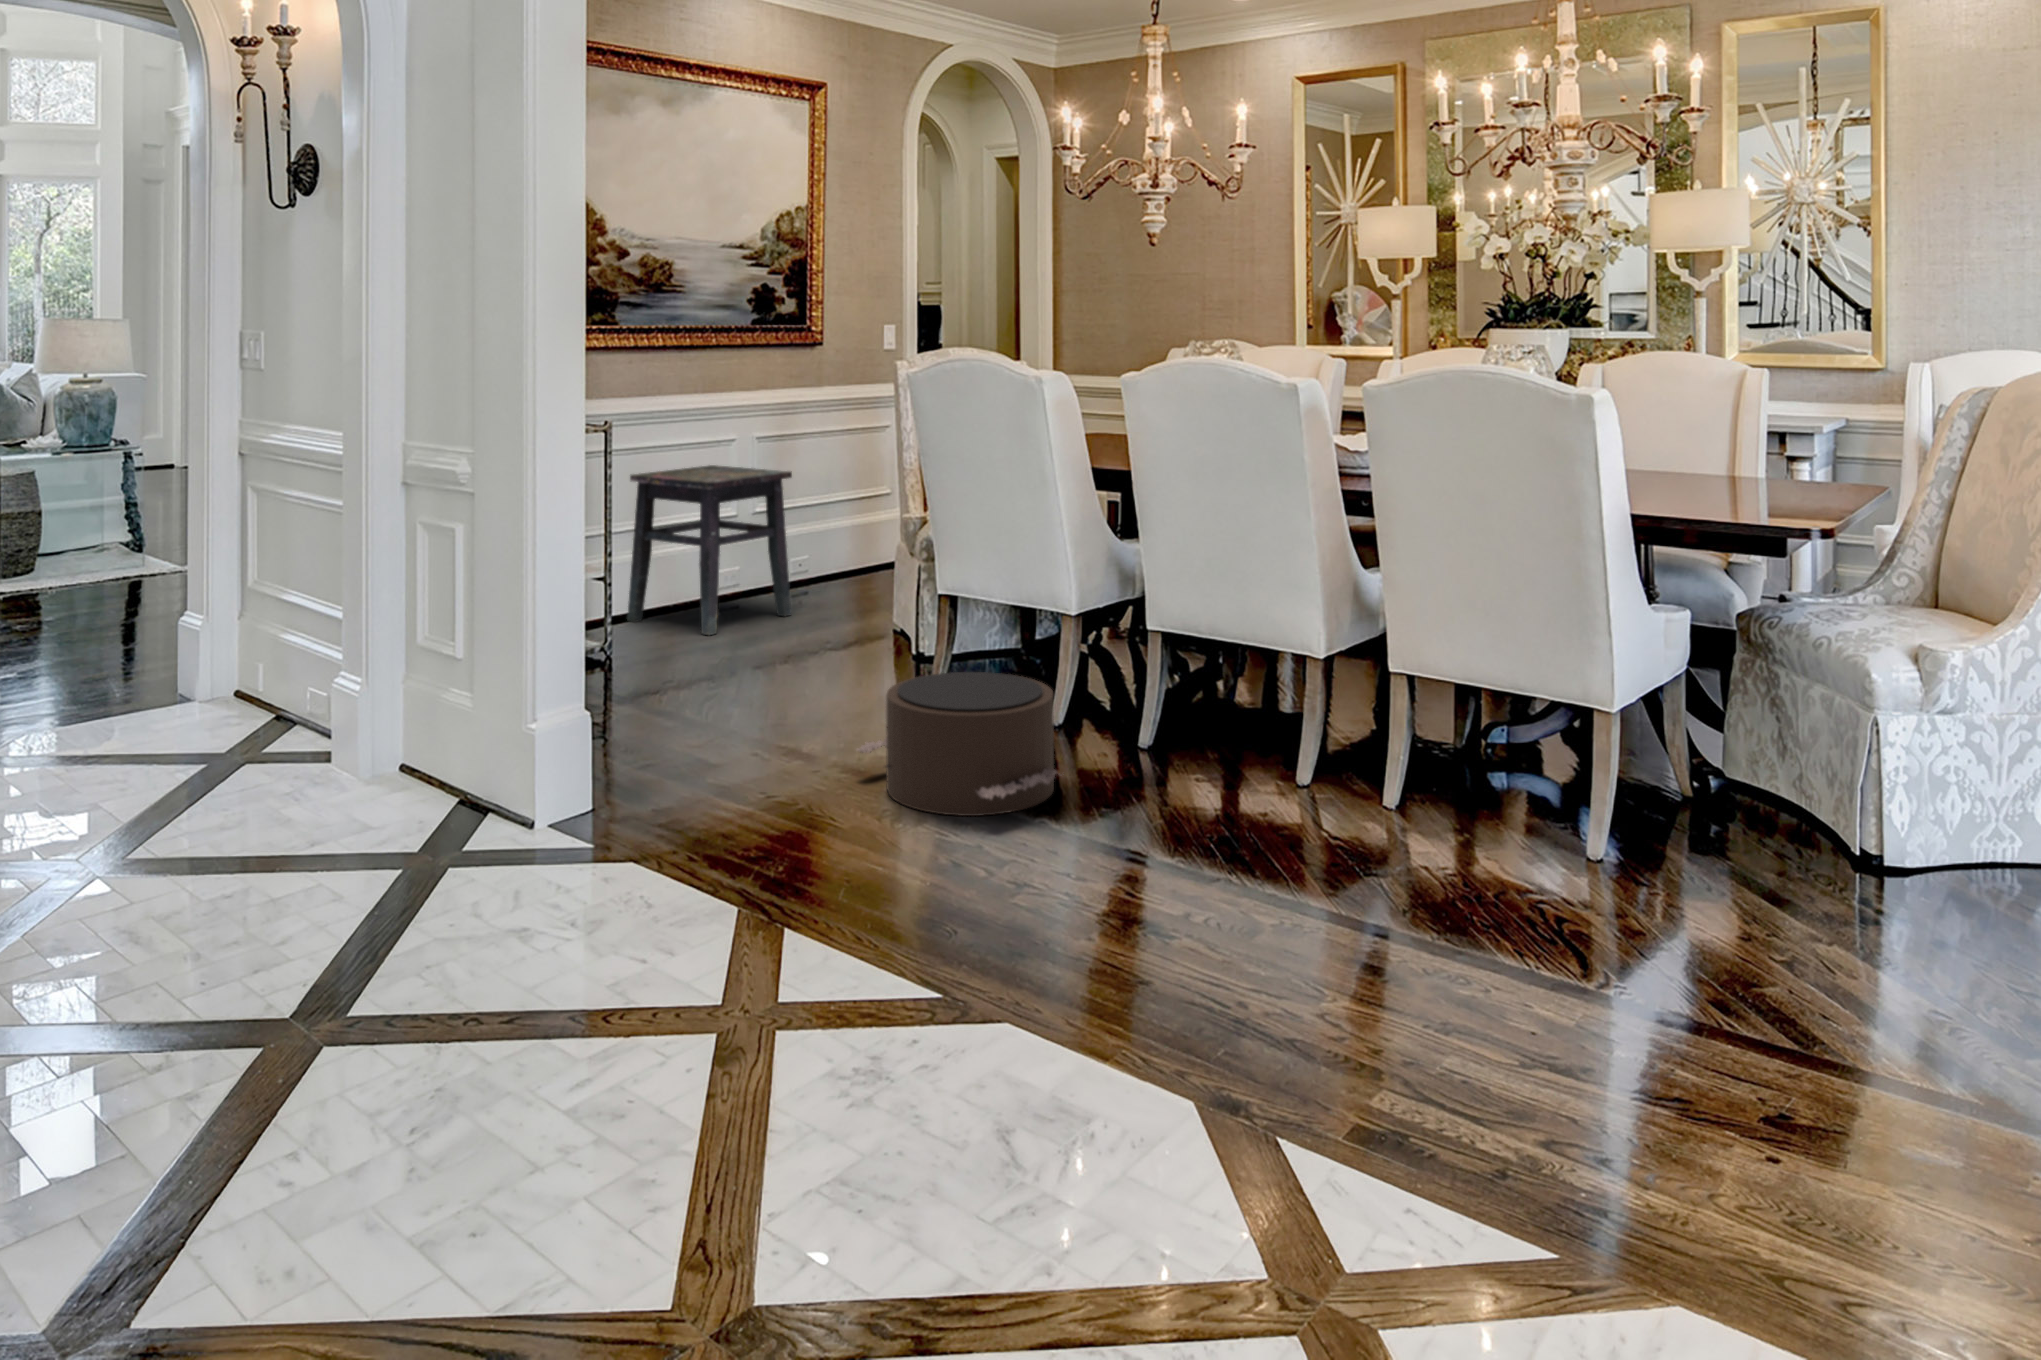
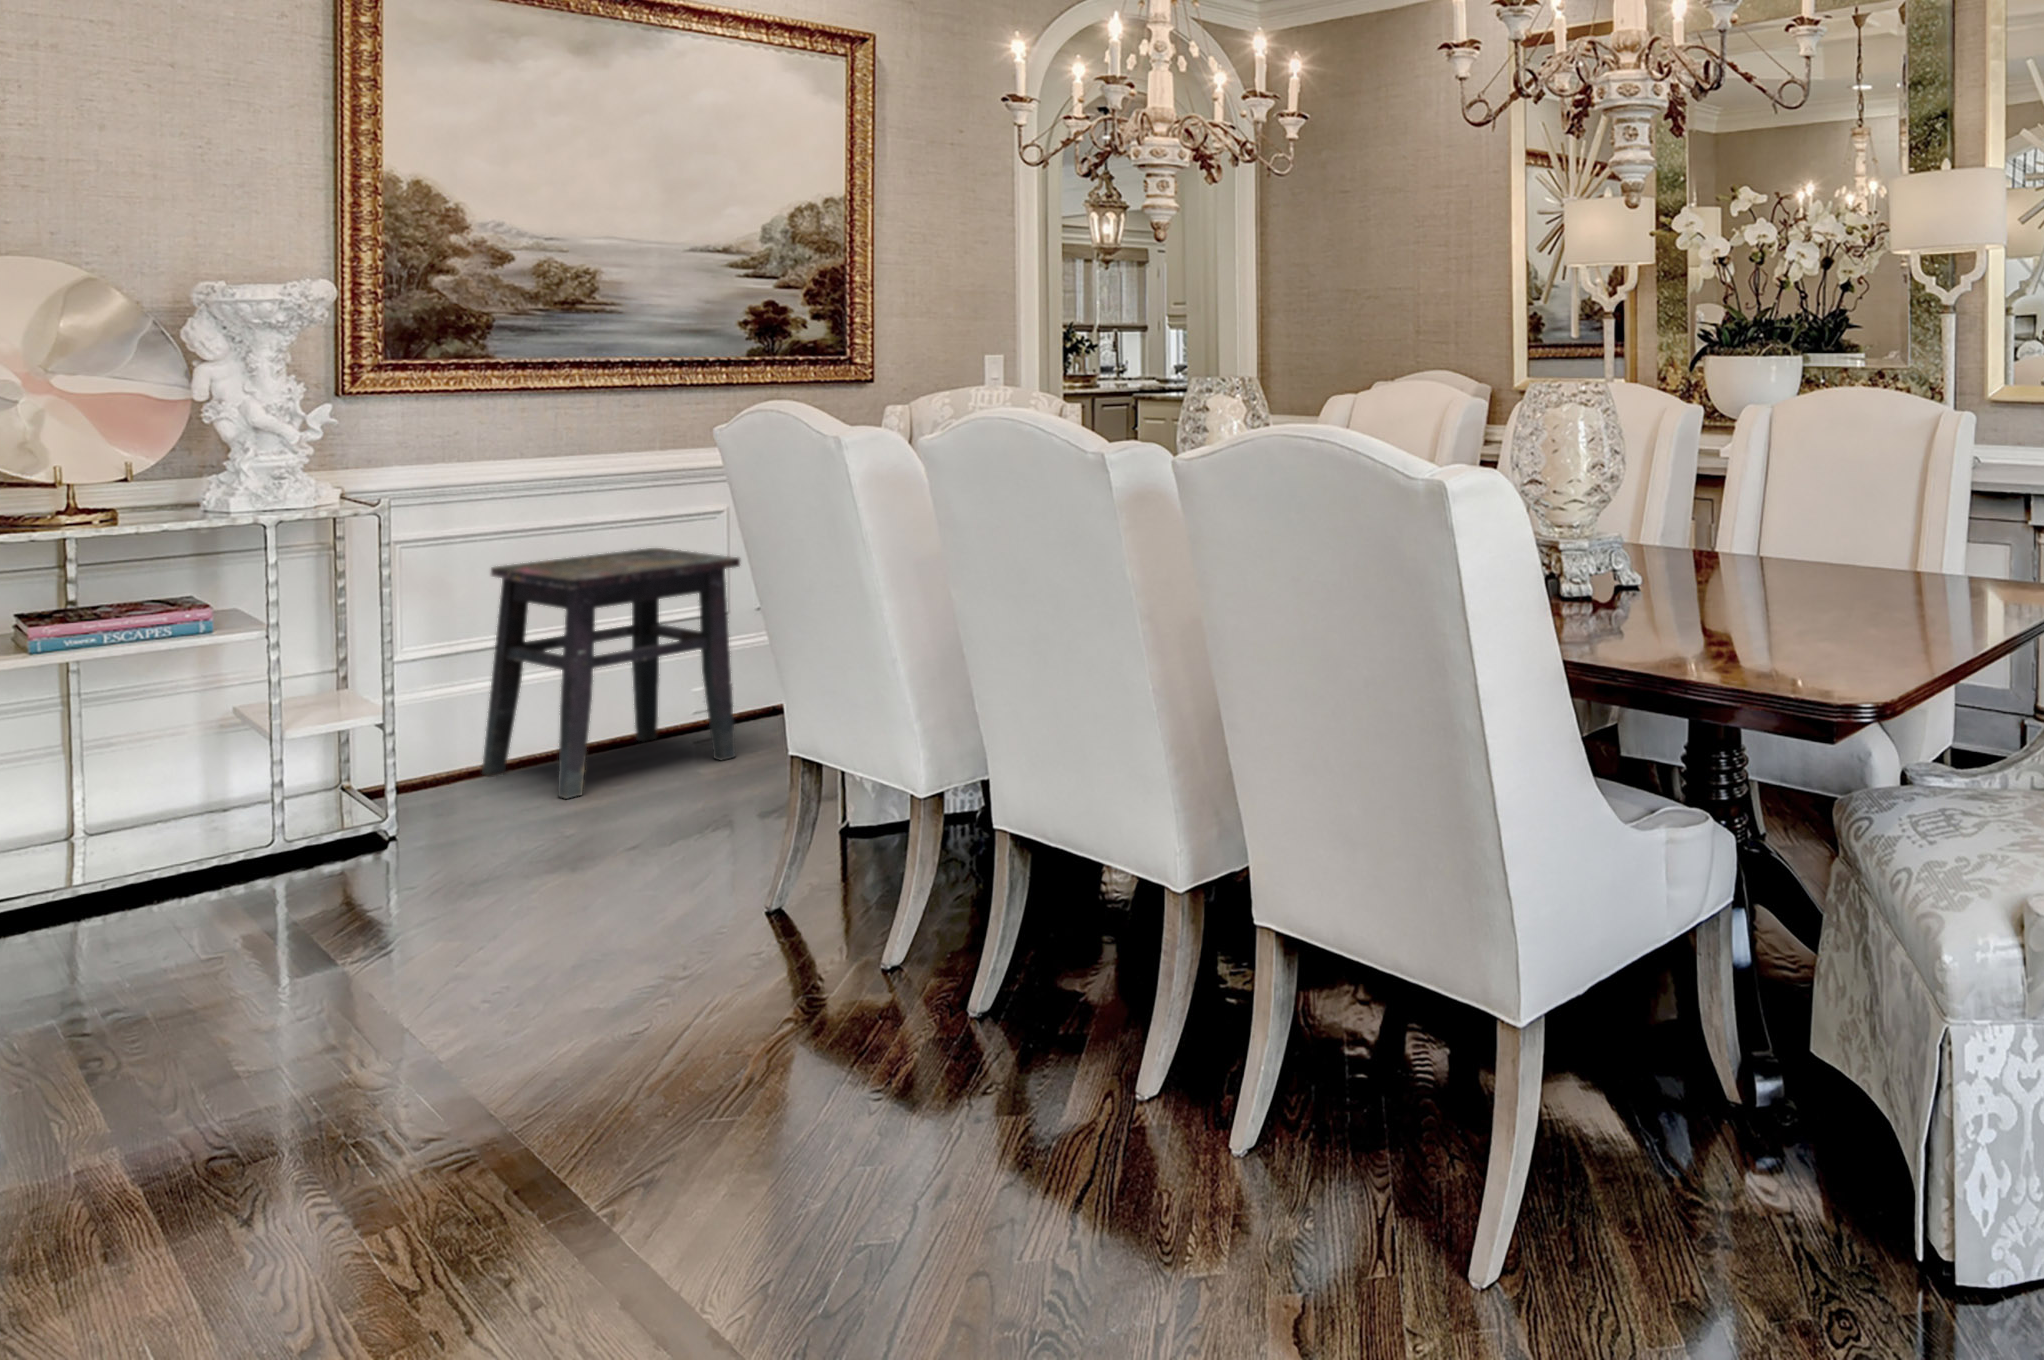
pouf: present [857,672,1058,816] -> none [401,917,739,1211]

